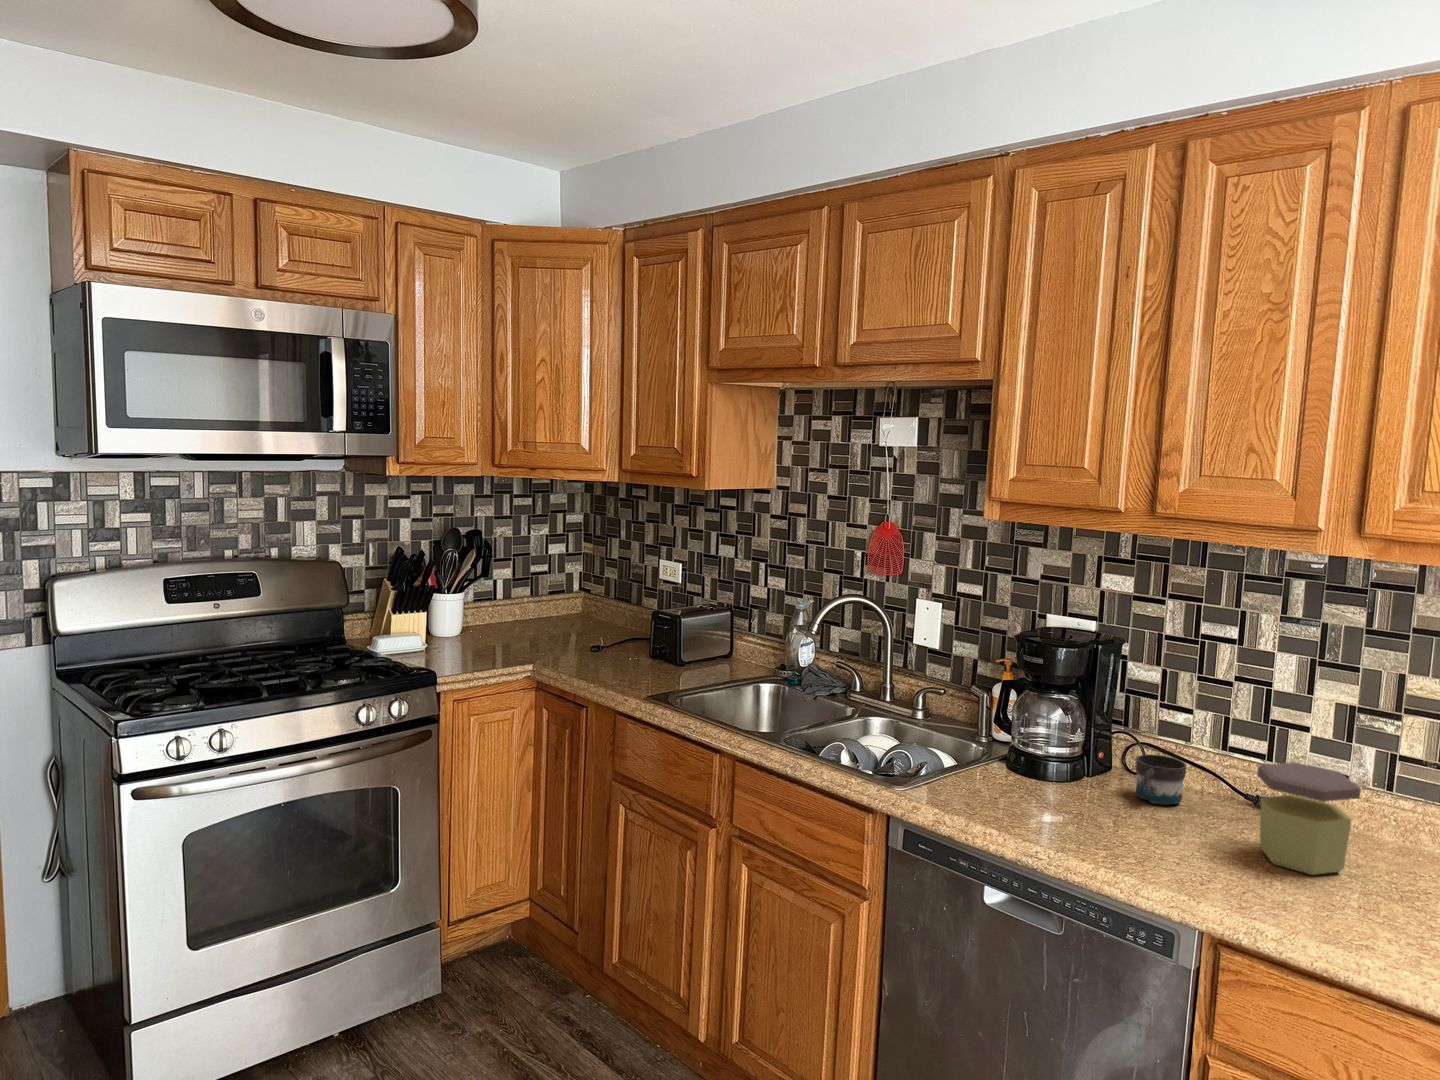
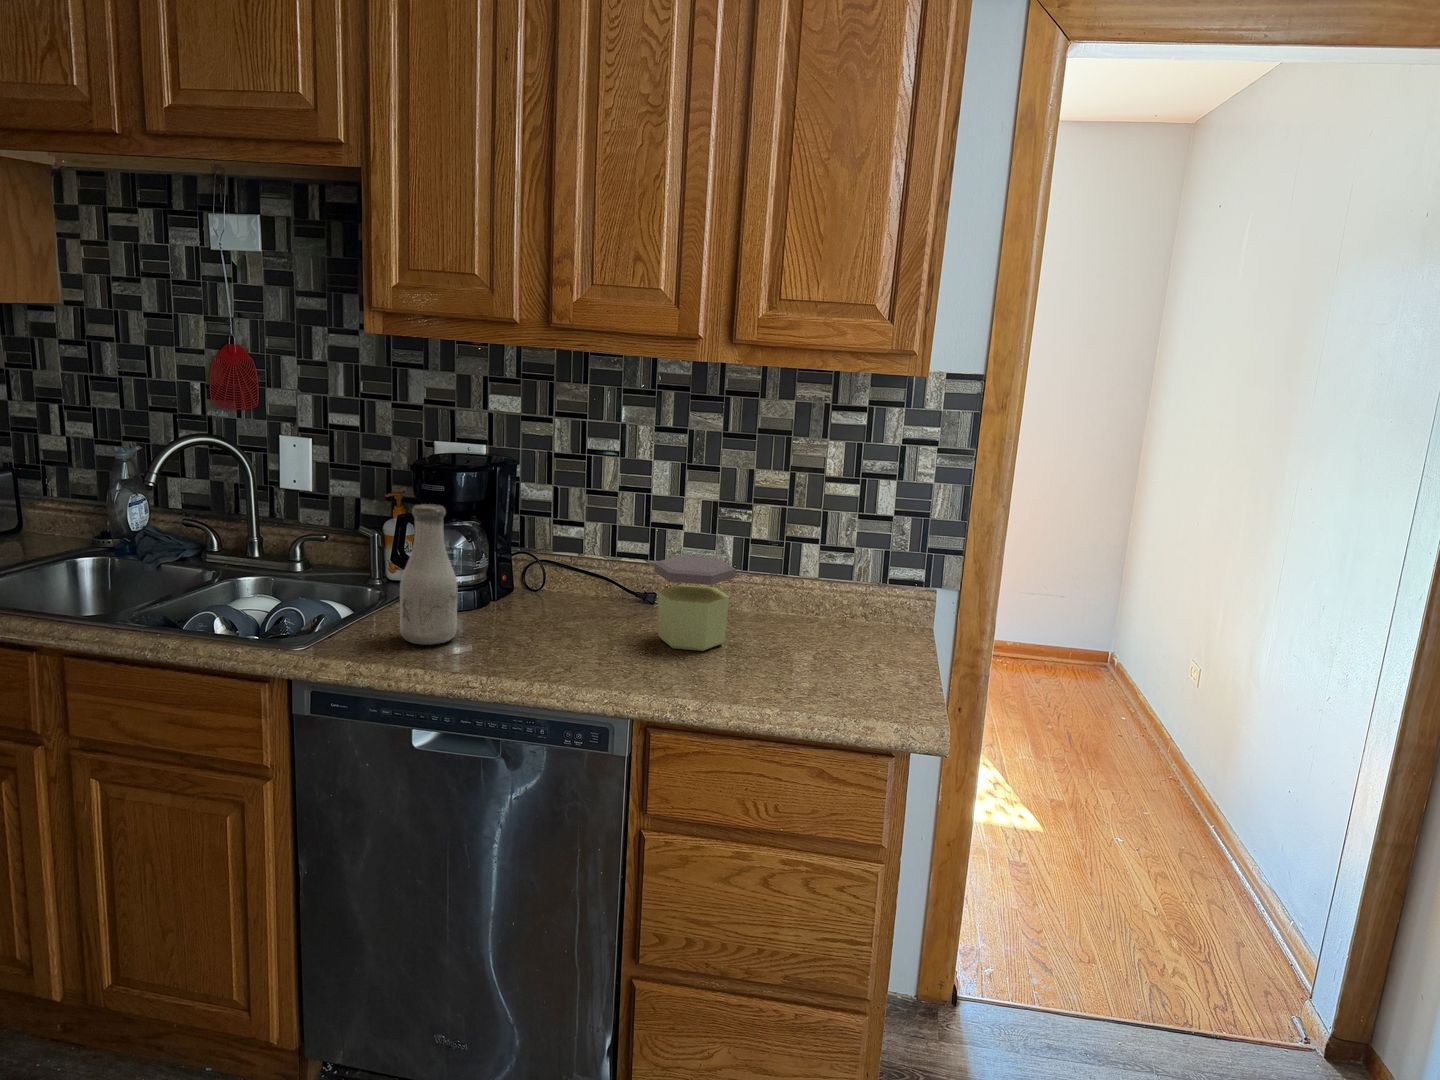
bottle: none [986,675,1042,809] -> present [400,504,458,645]
mug: present [1136,755,1186,805] -> none [542,569,587,616]

